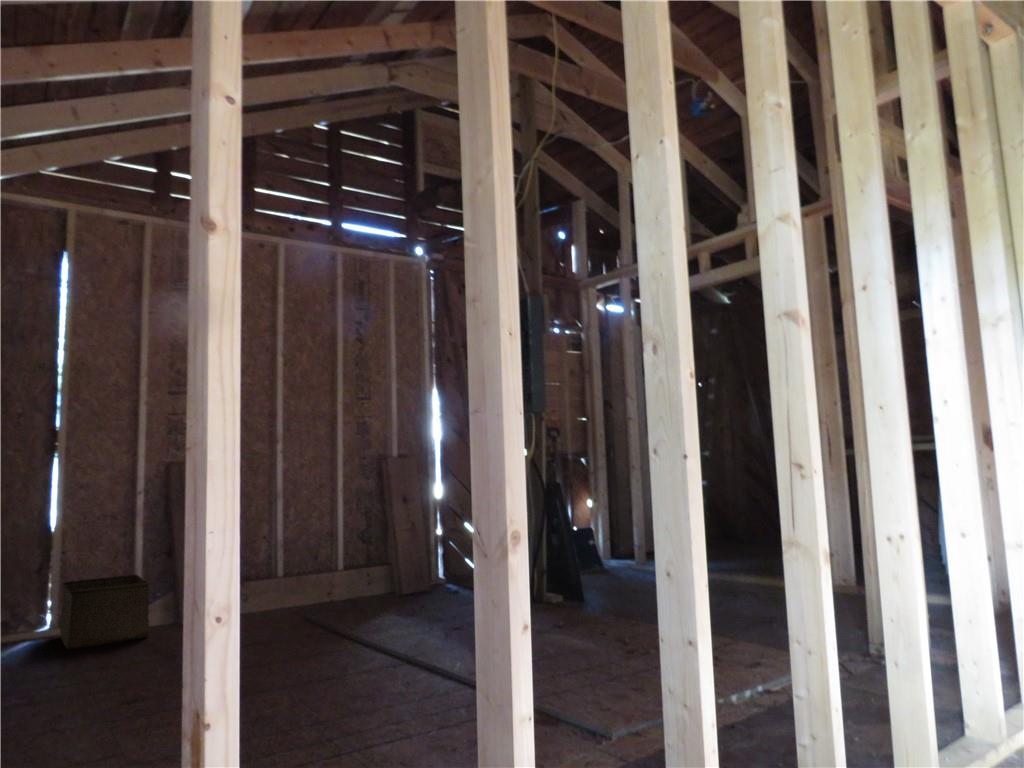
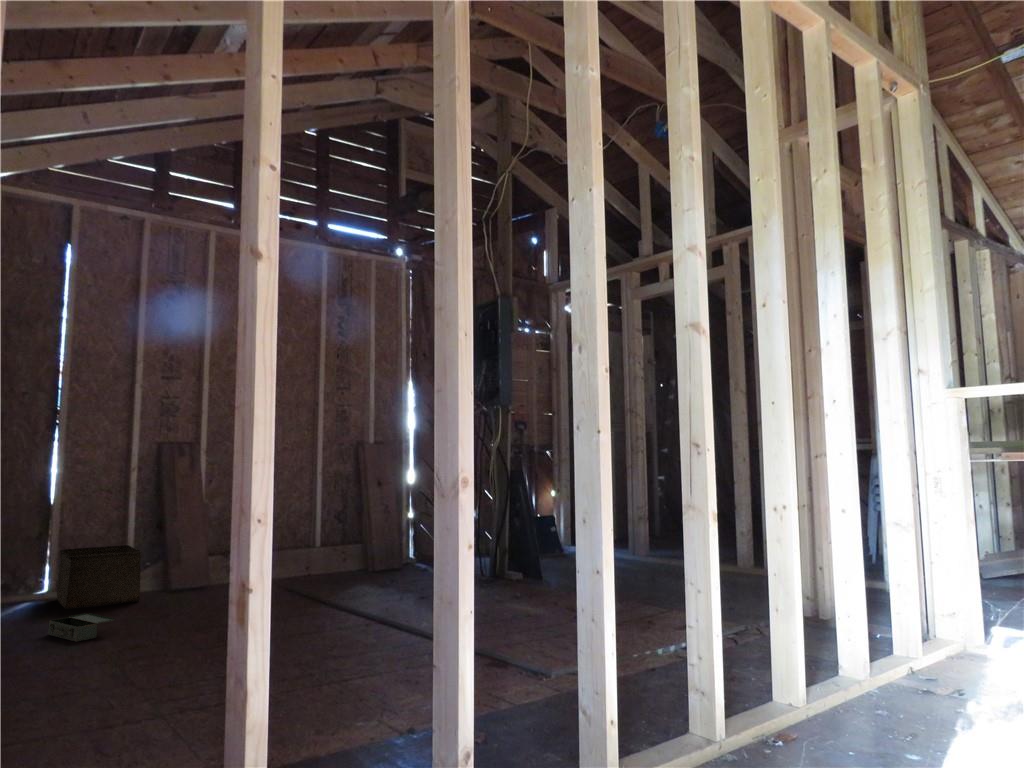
toolbox: none [42,657,116,693] -> present [48,613,116,642]

